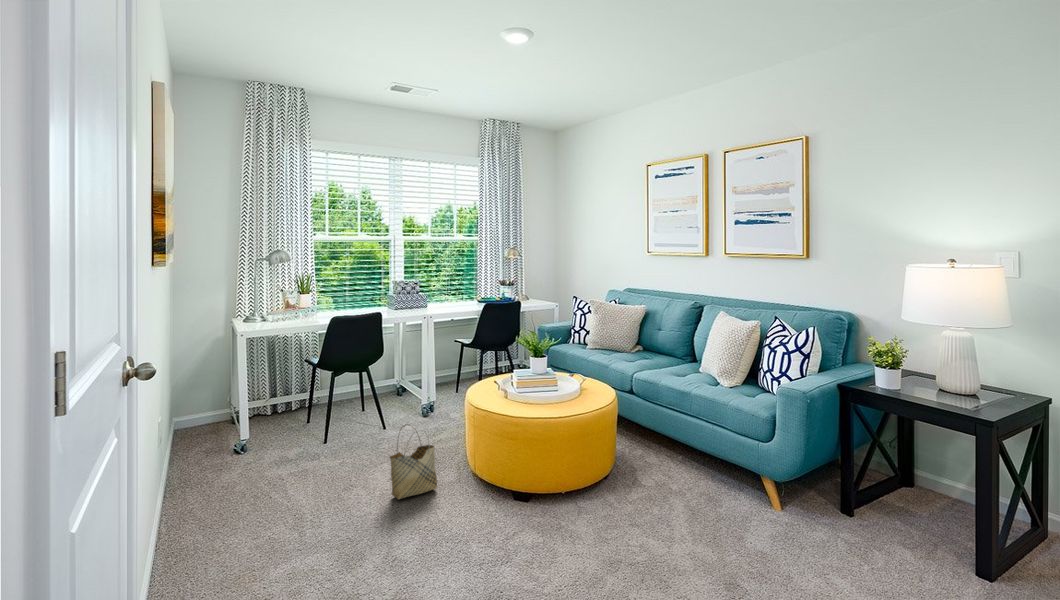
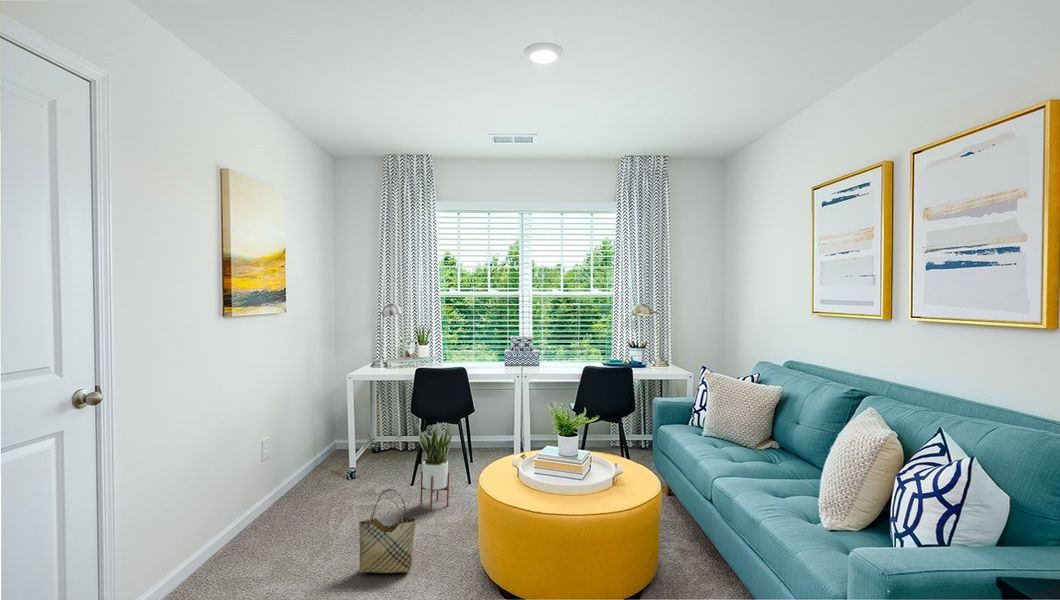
potted plant: none [366,366,396,447] -> present [417,422,453,511]

